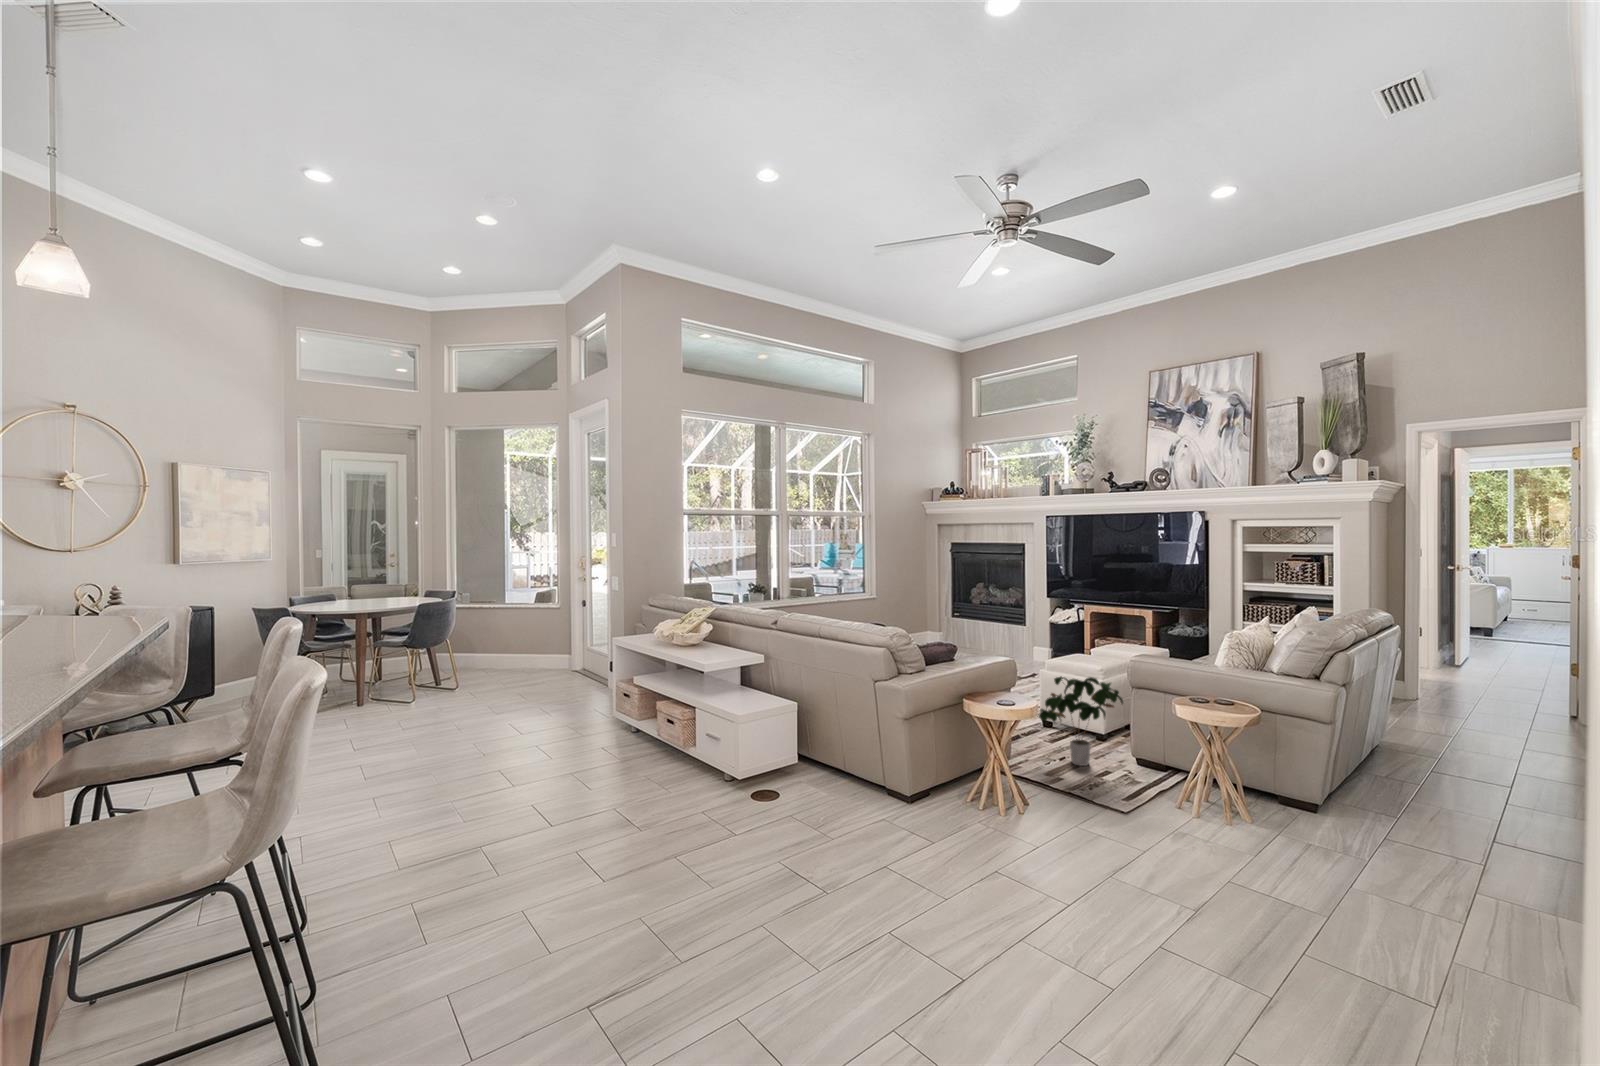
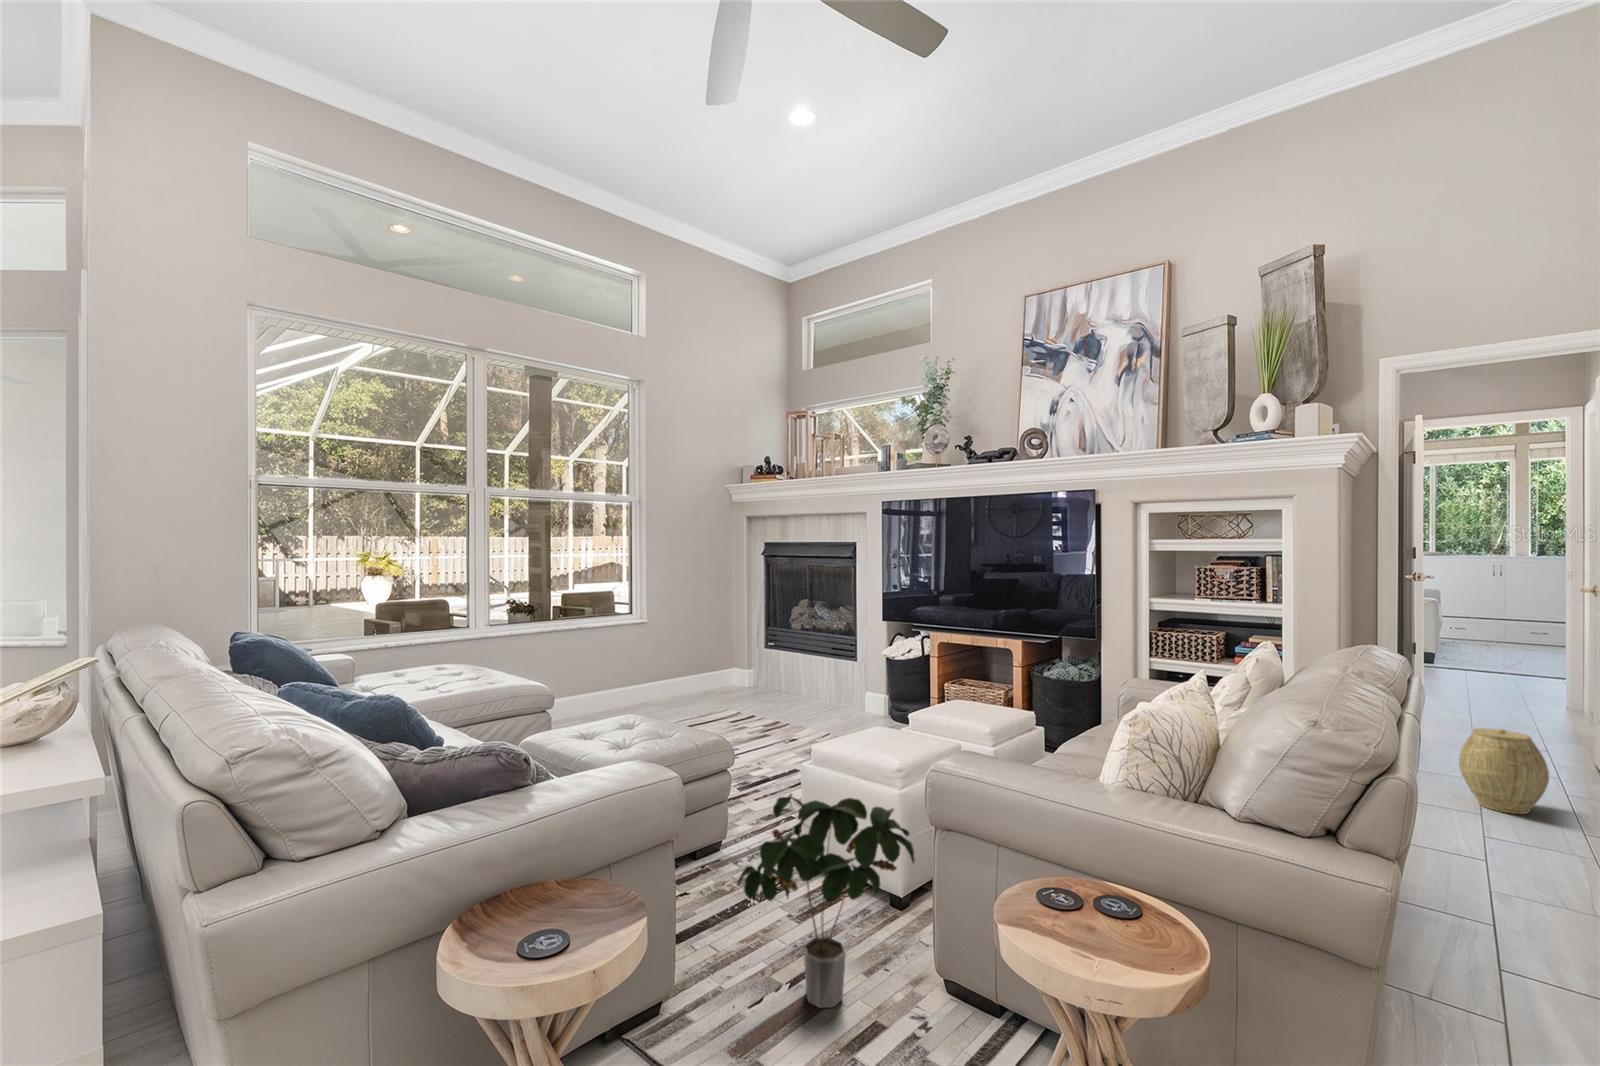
woven basket: none [1450,665,1506,717] -> present [1459,728,1549,814]

